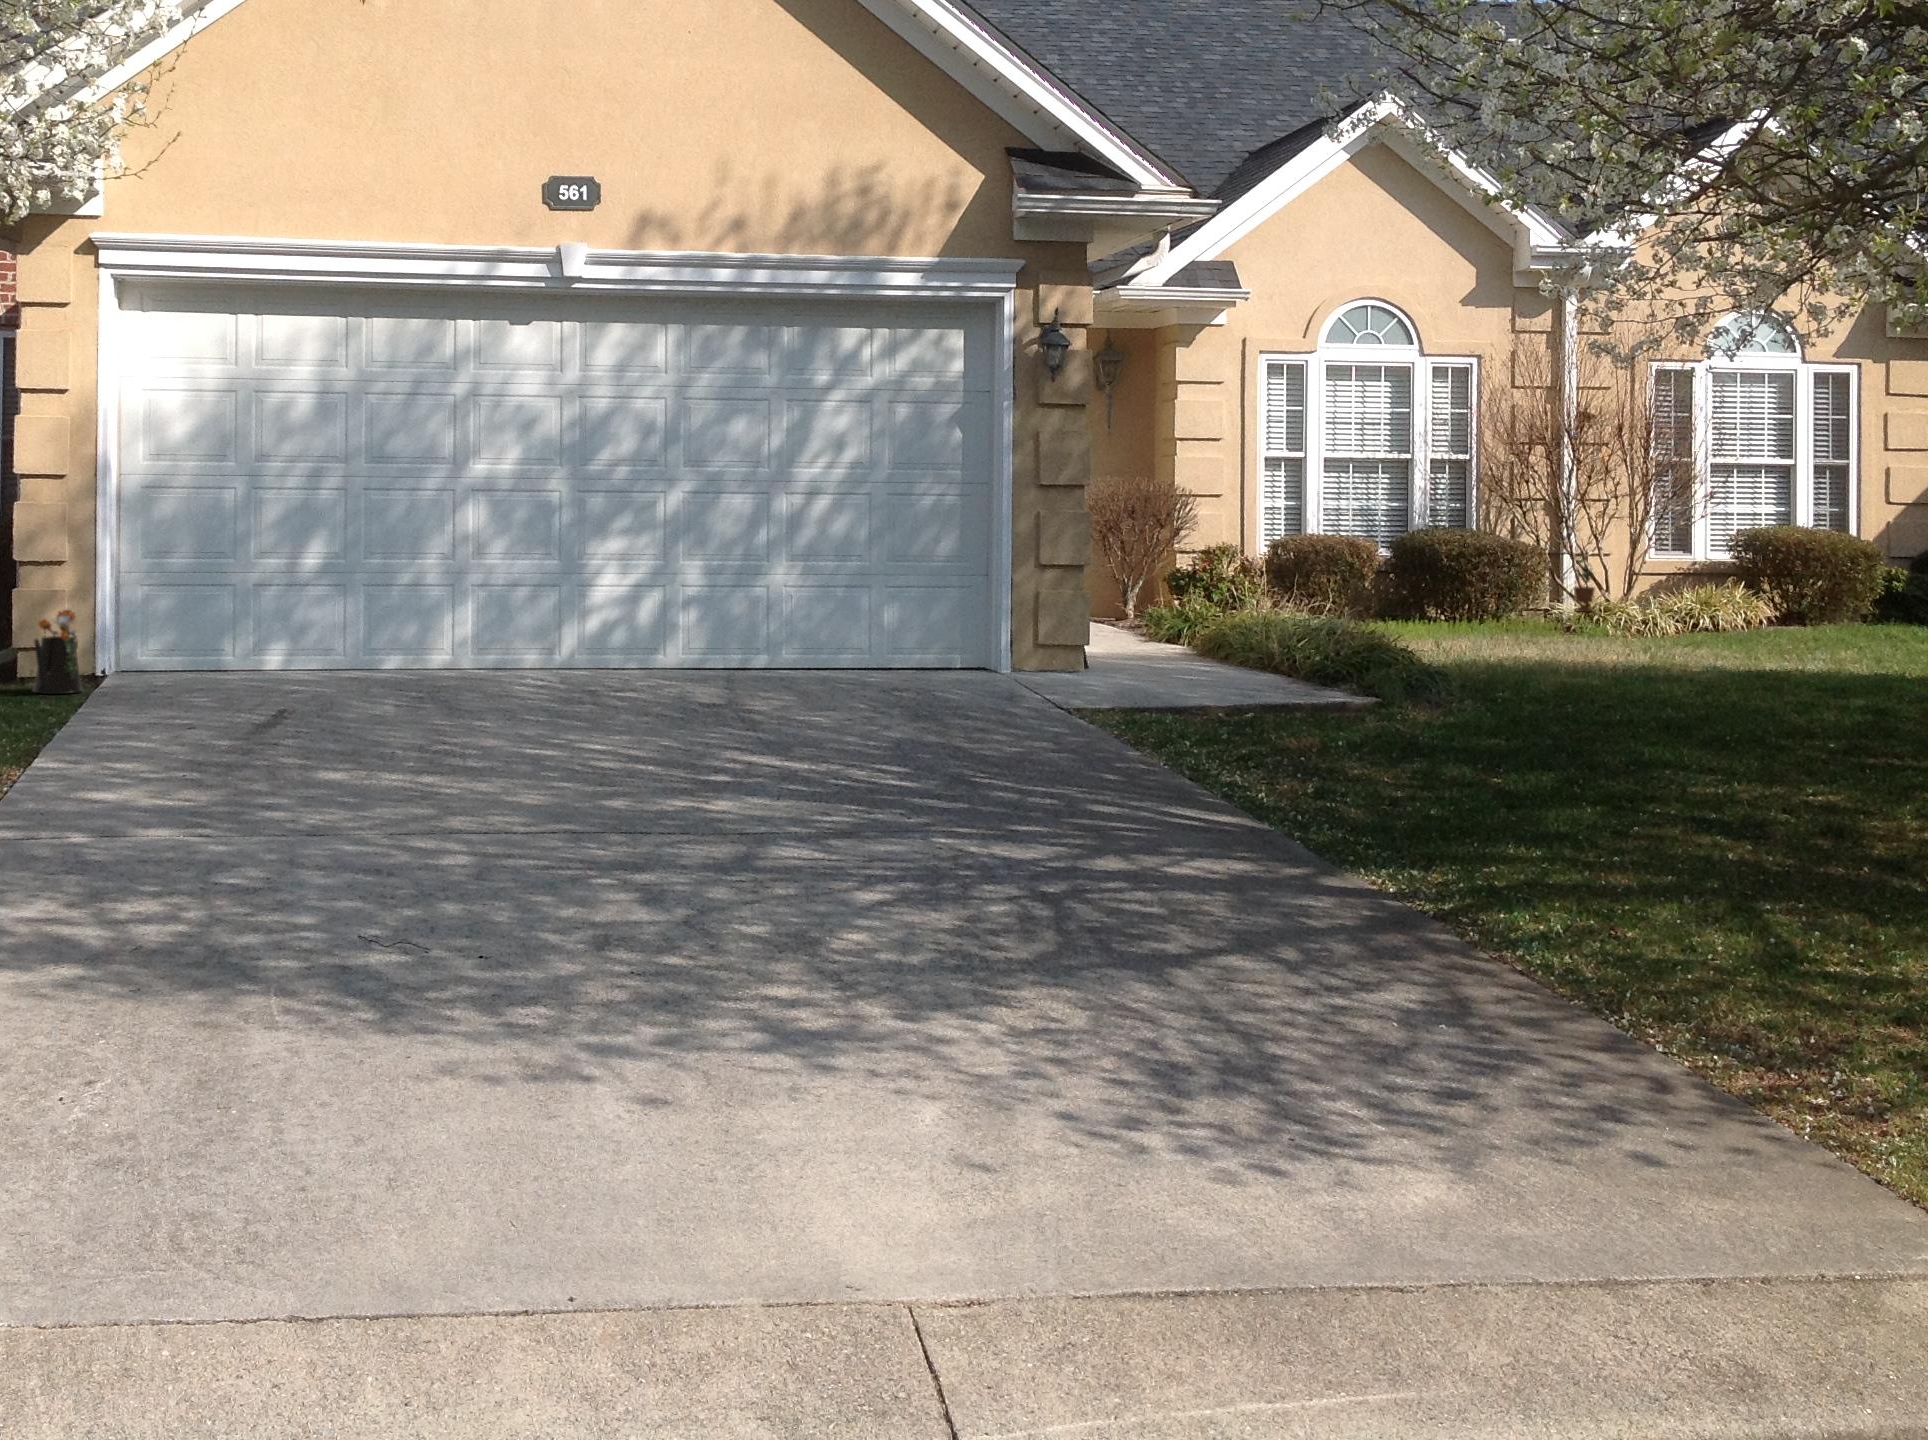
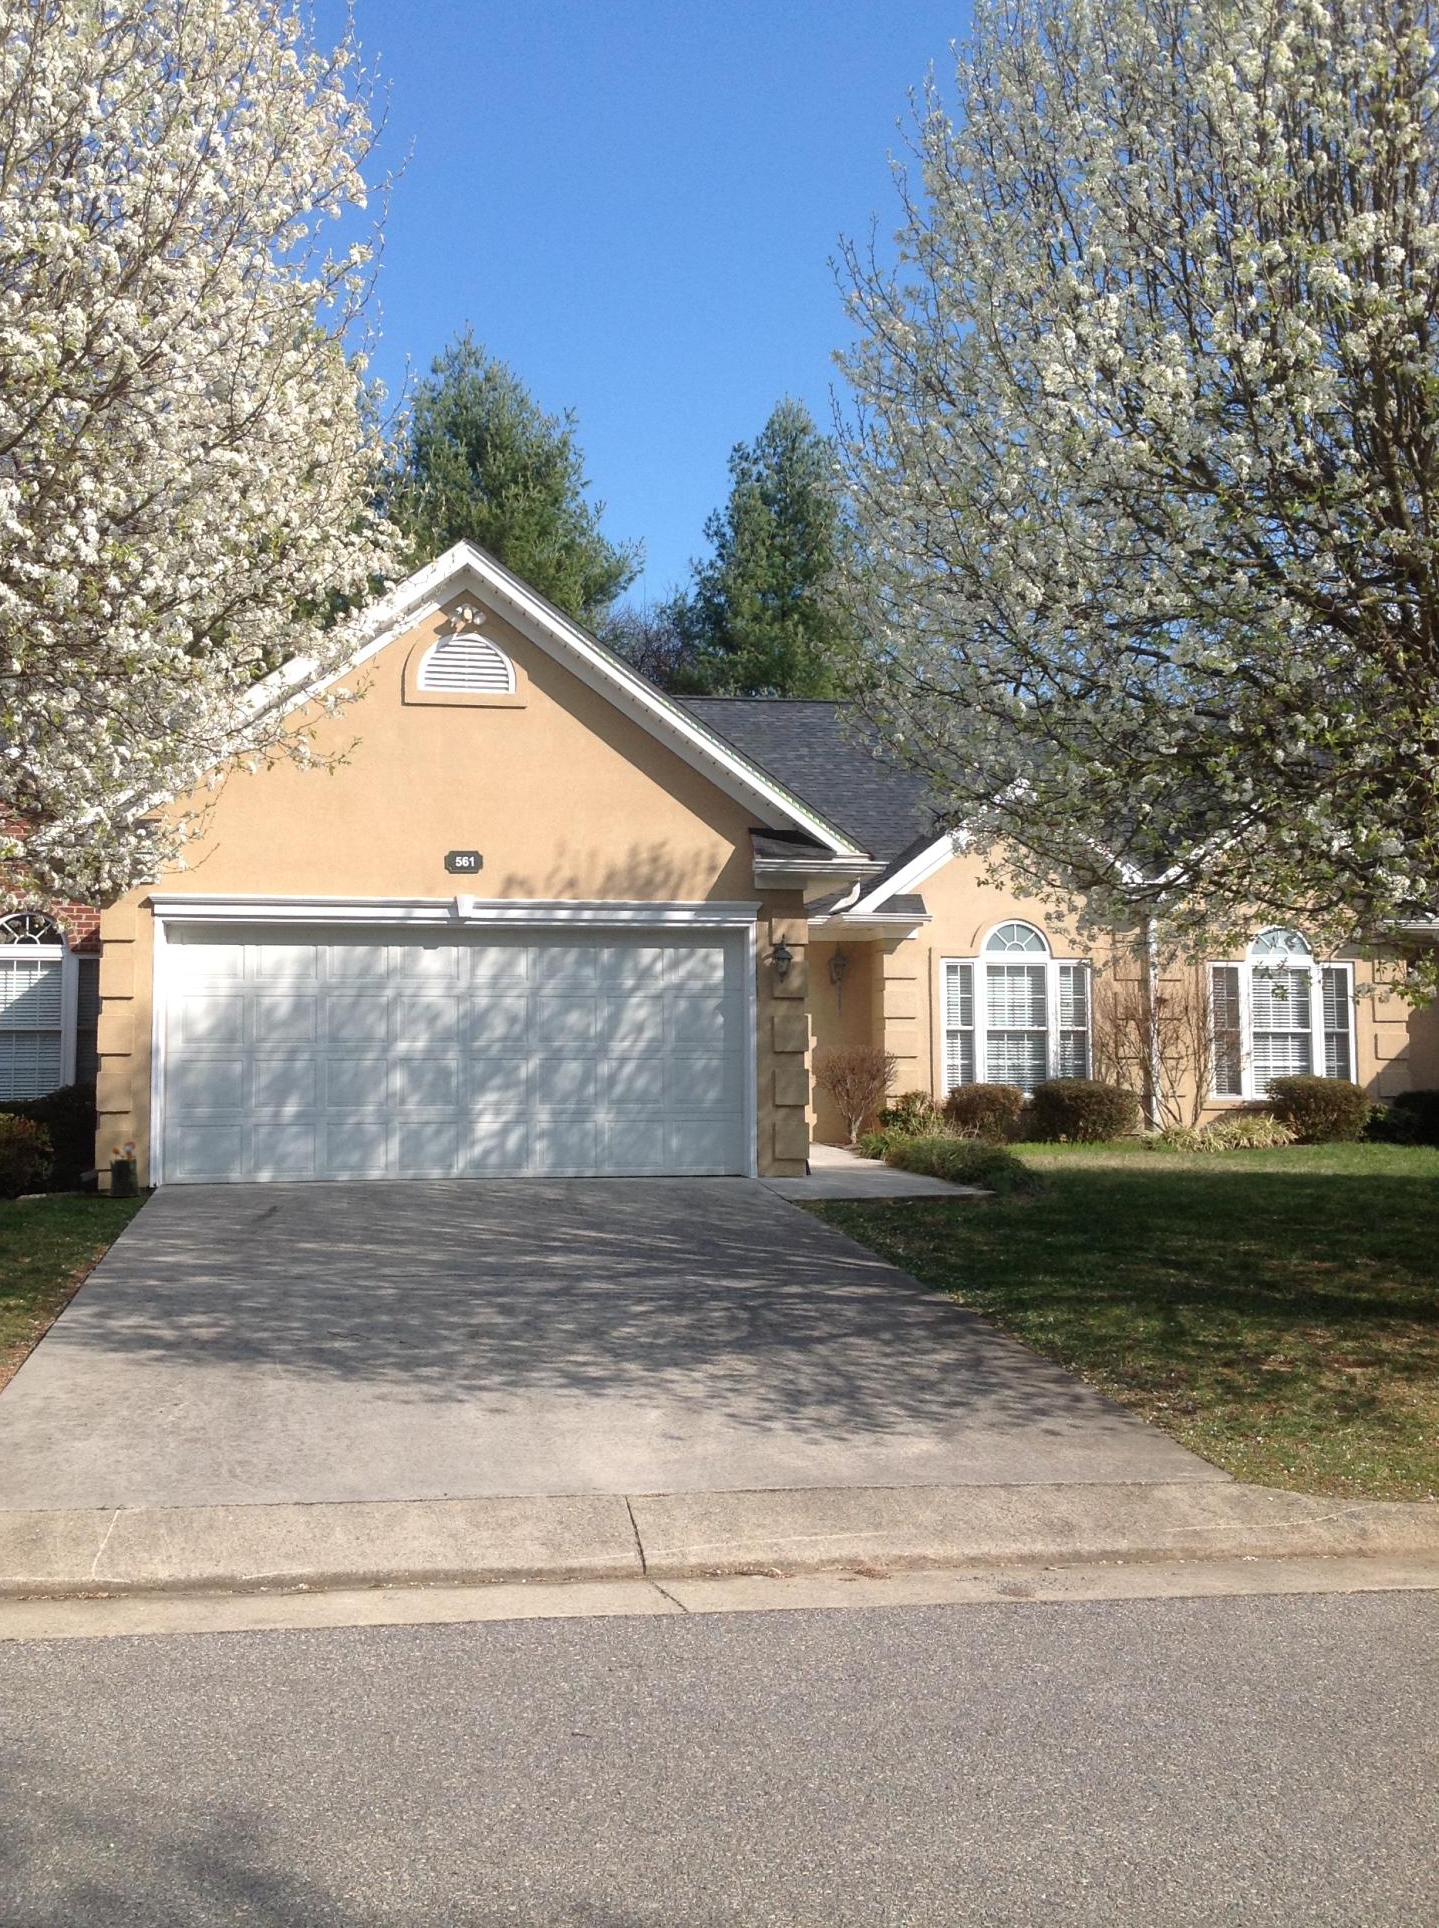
potted plant: present [1573,555,1595,612] -> none [1155,1092,1173,1135]

